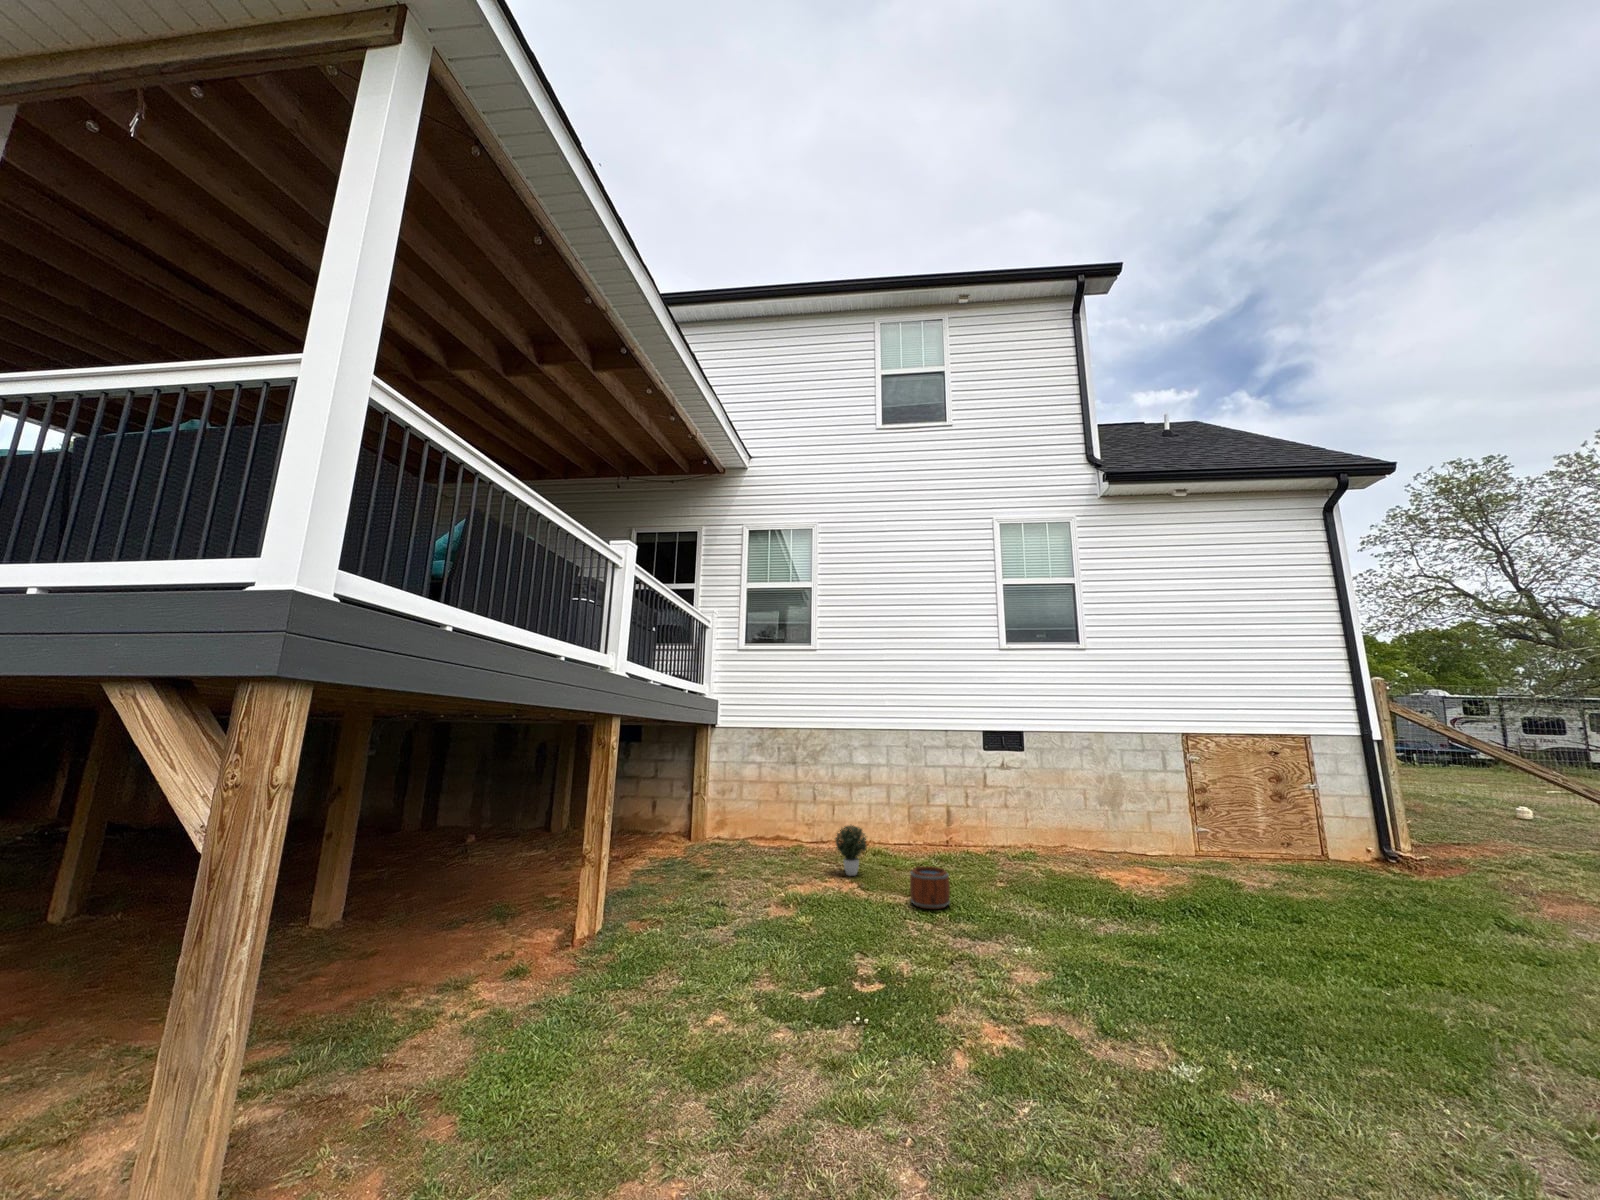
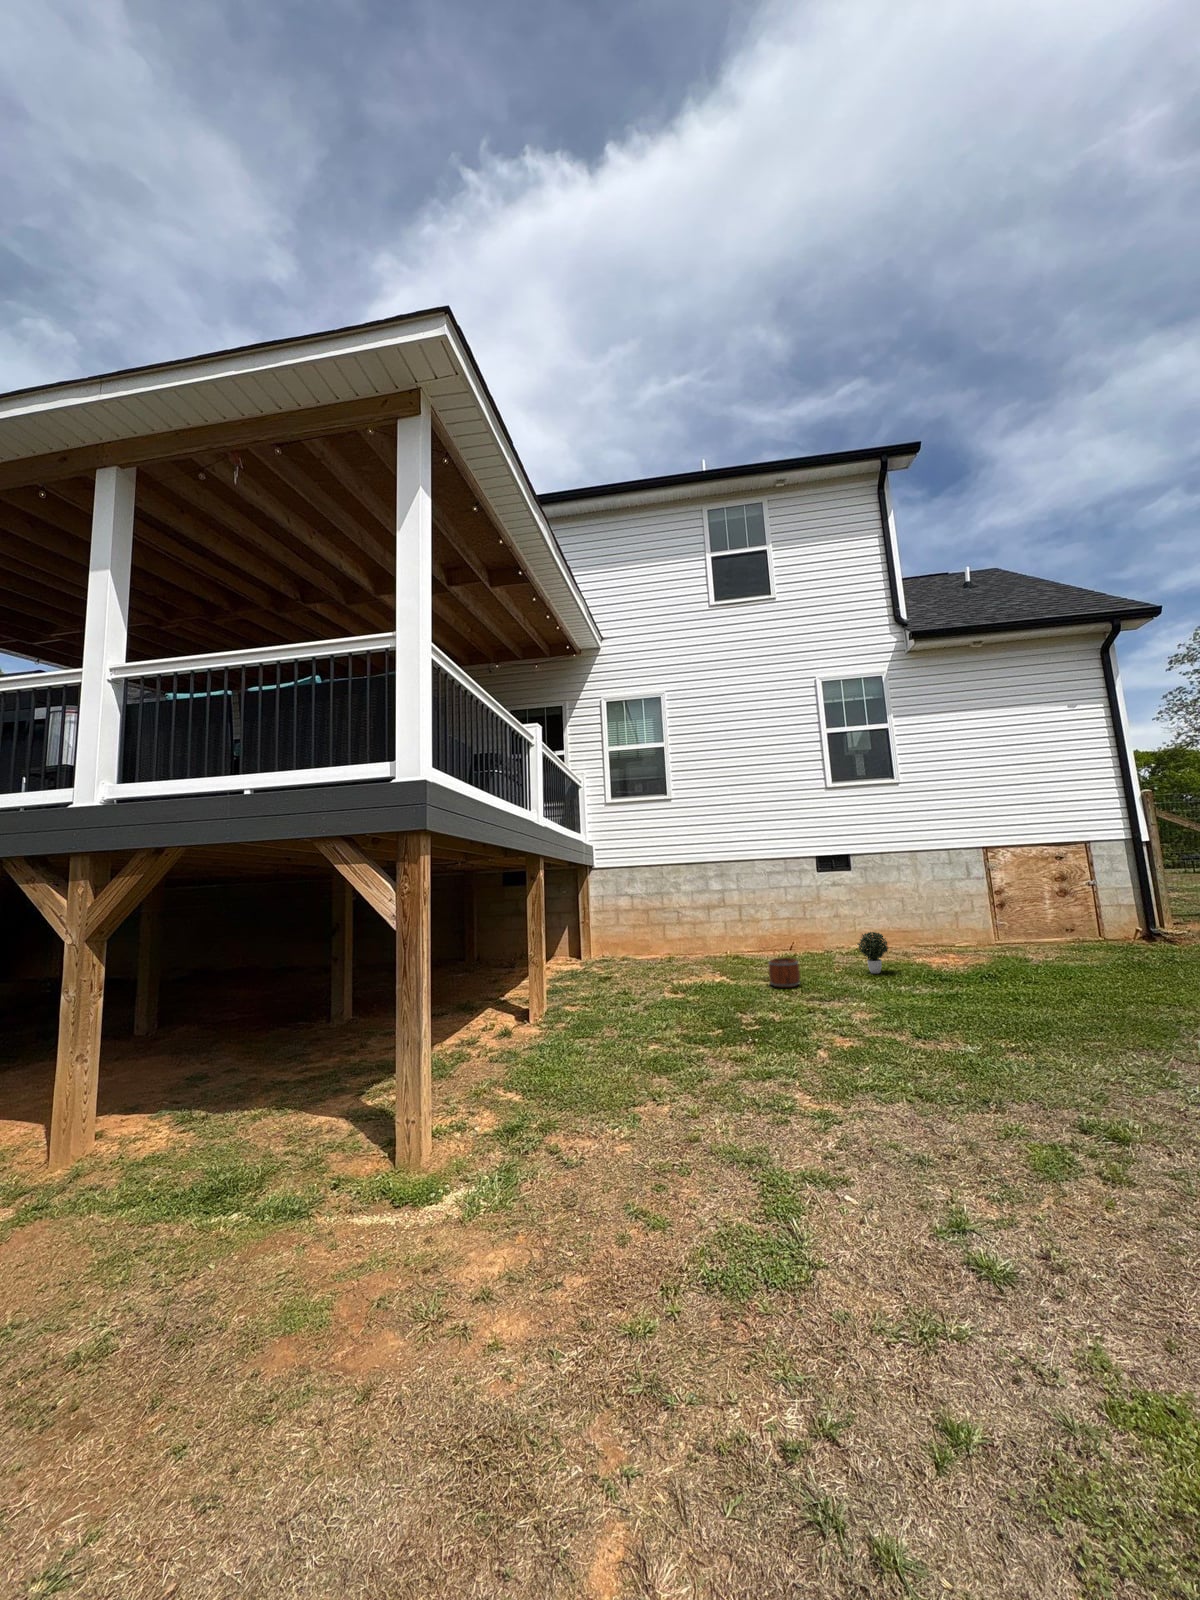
potted plant: present [835,825,867,876] -> present [857,932,889,974]

